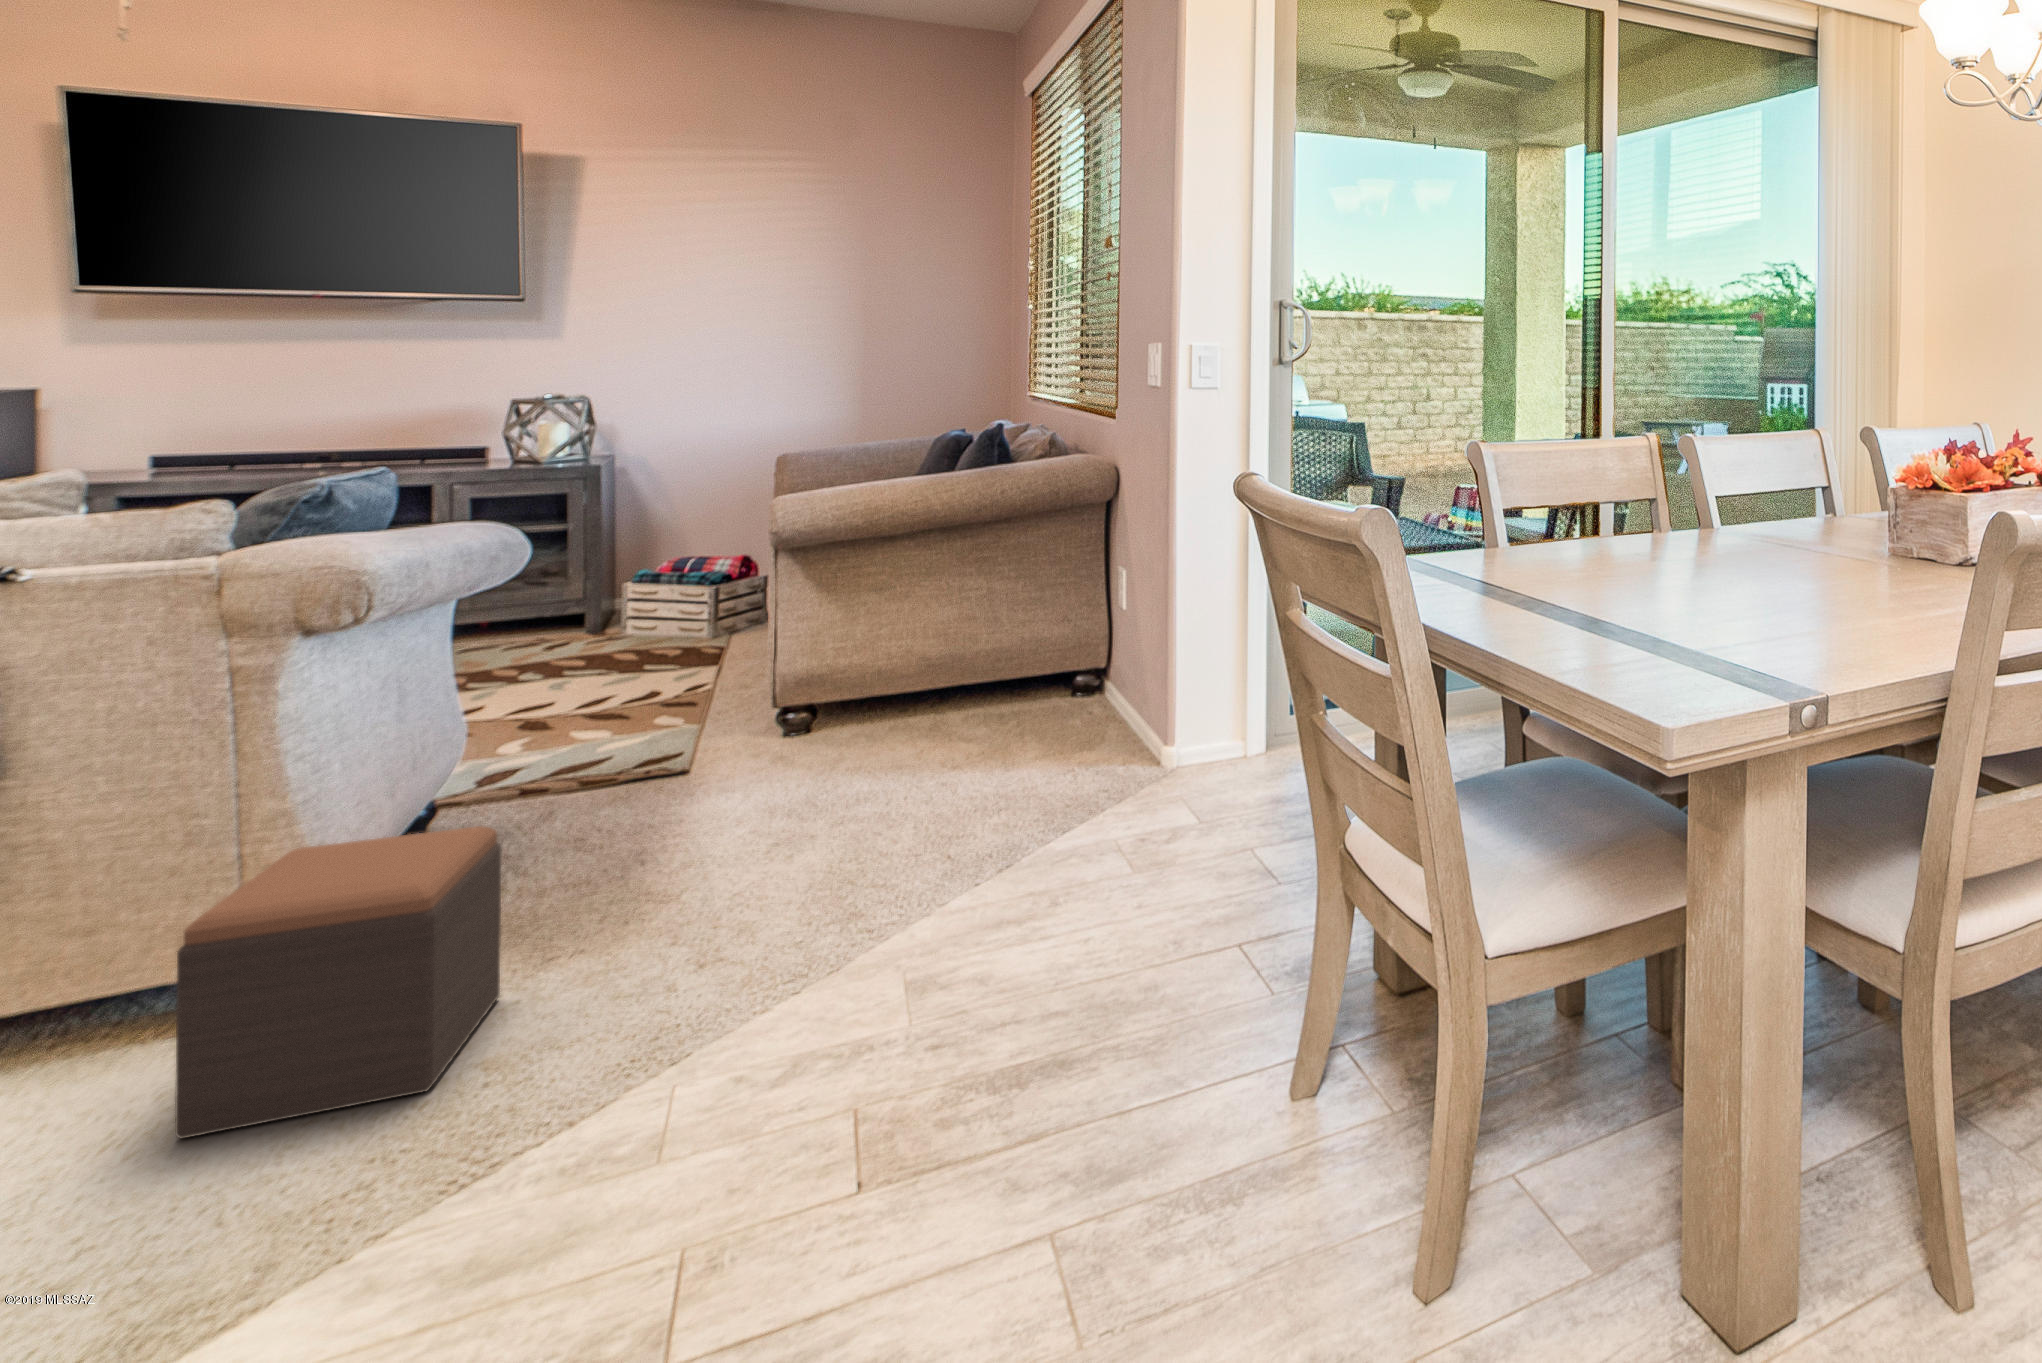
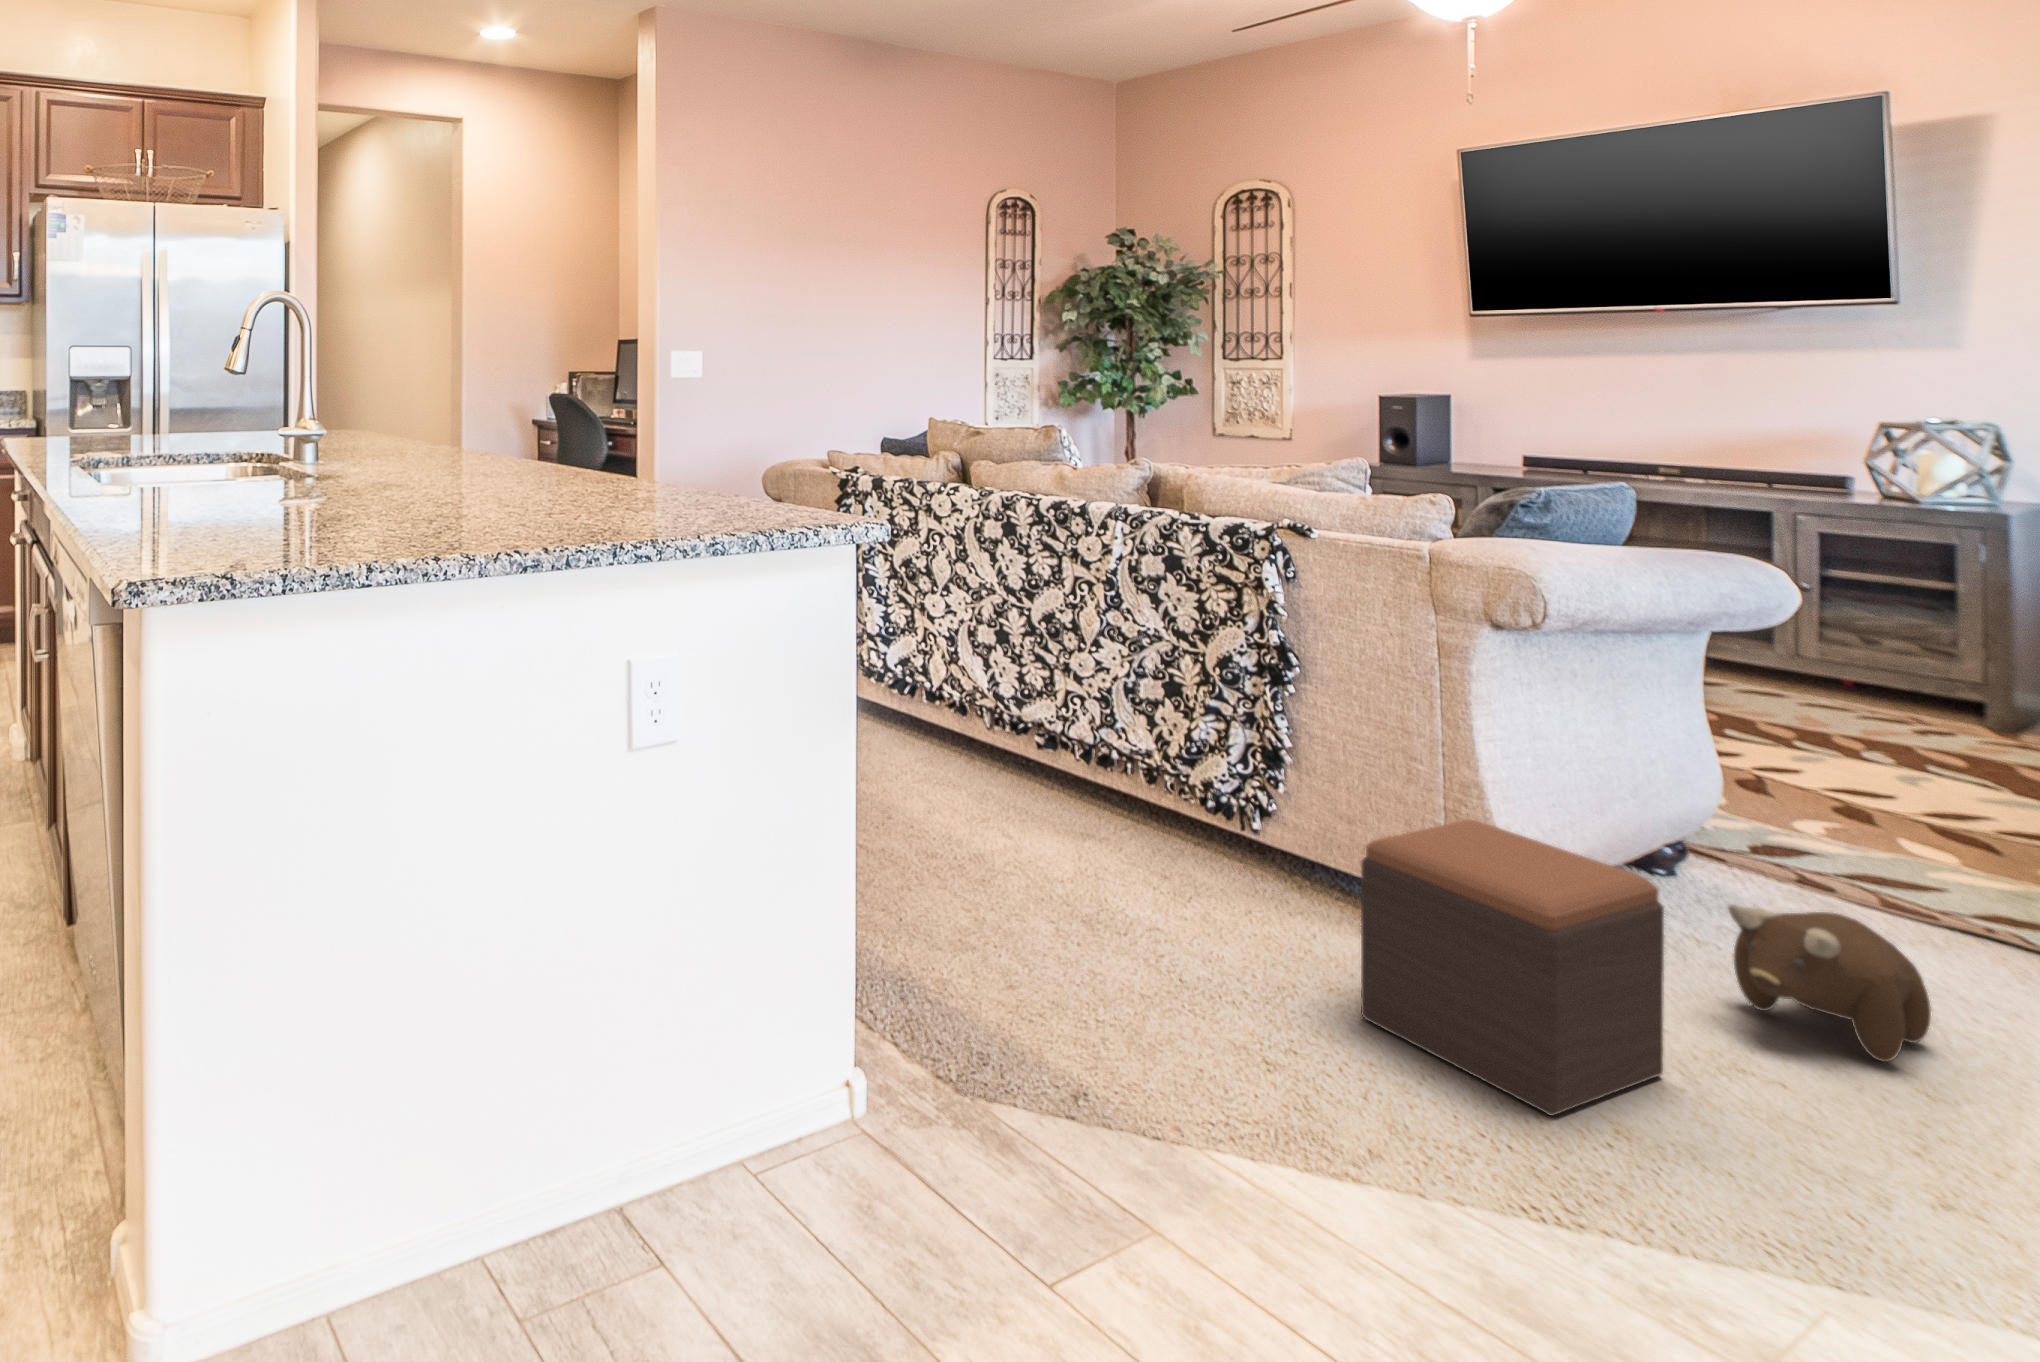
plush toy: none [522,795,653,905] -> present [1728,904,1931,1062]

